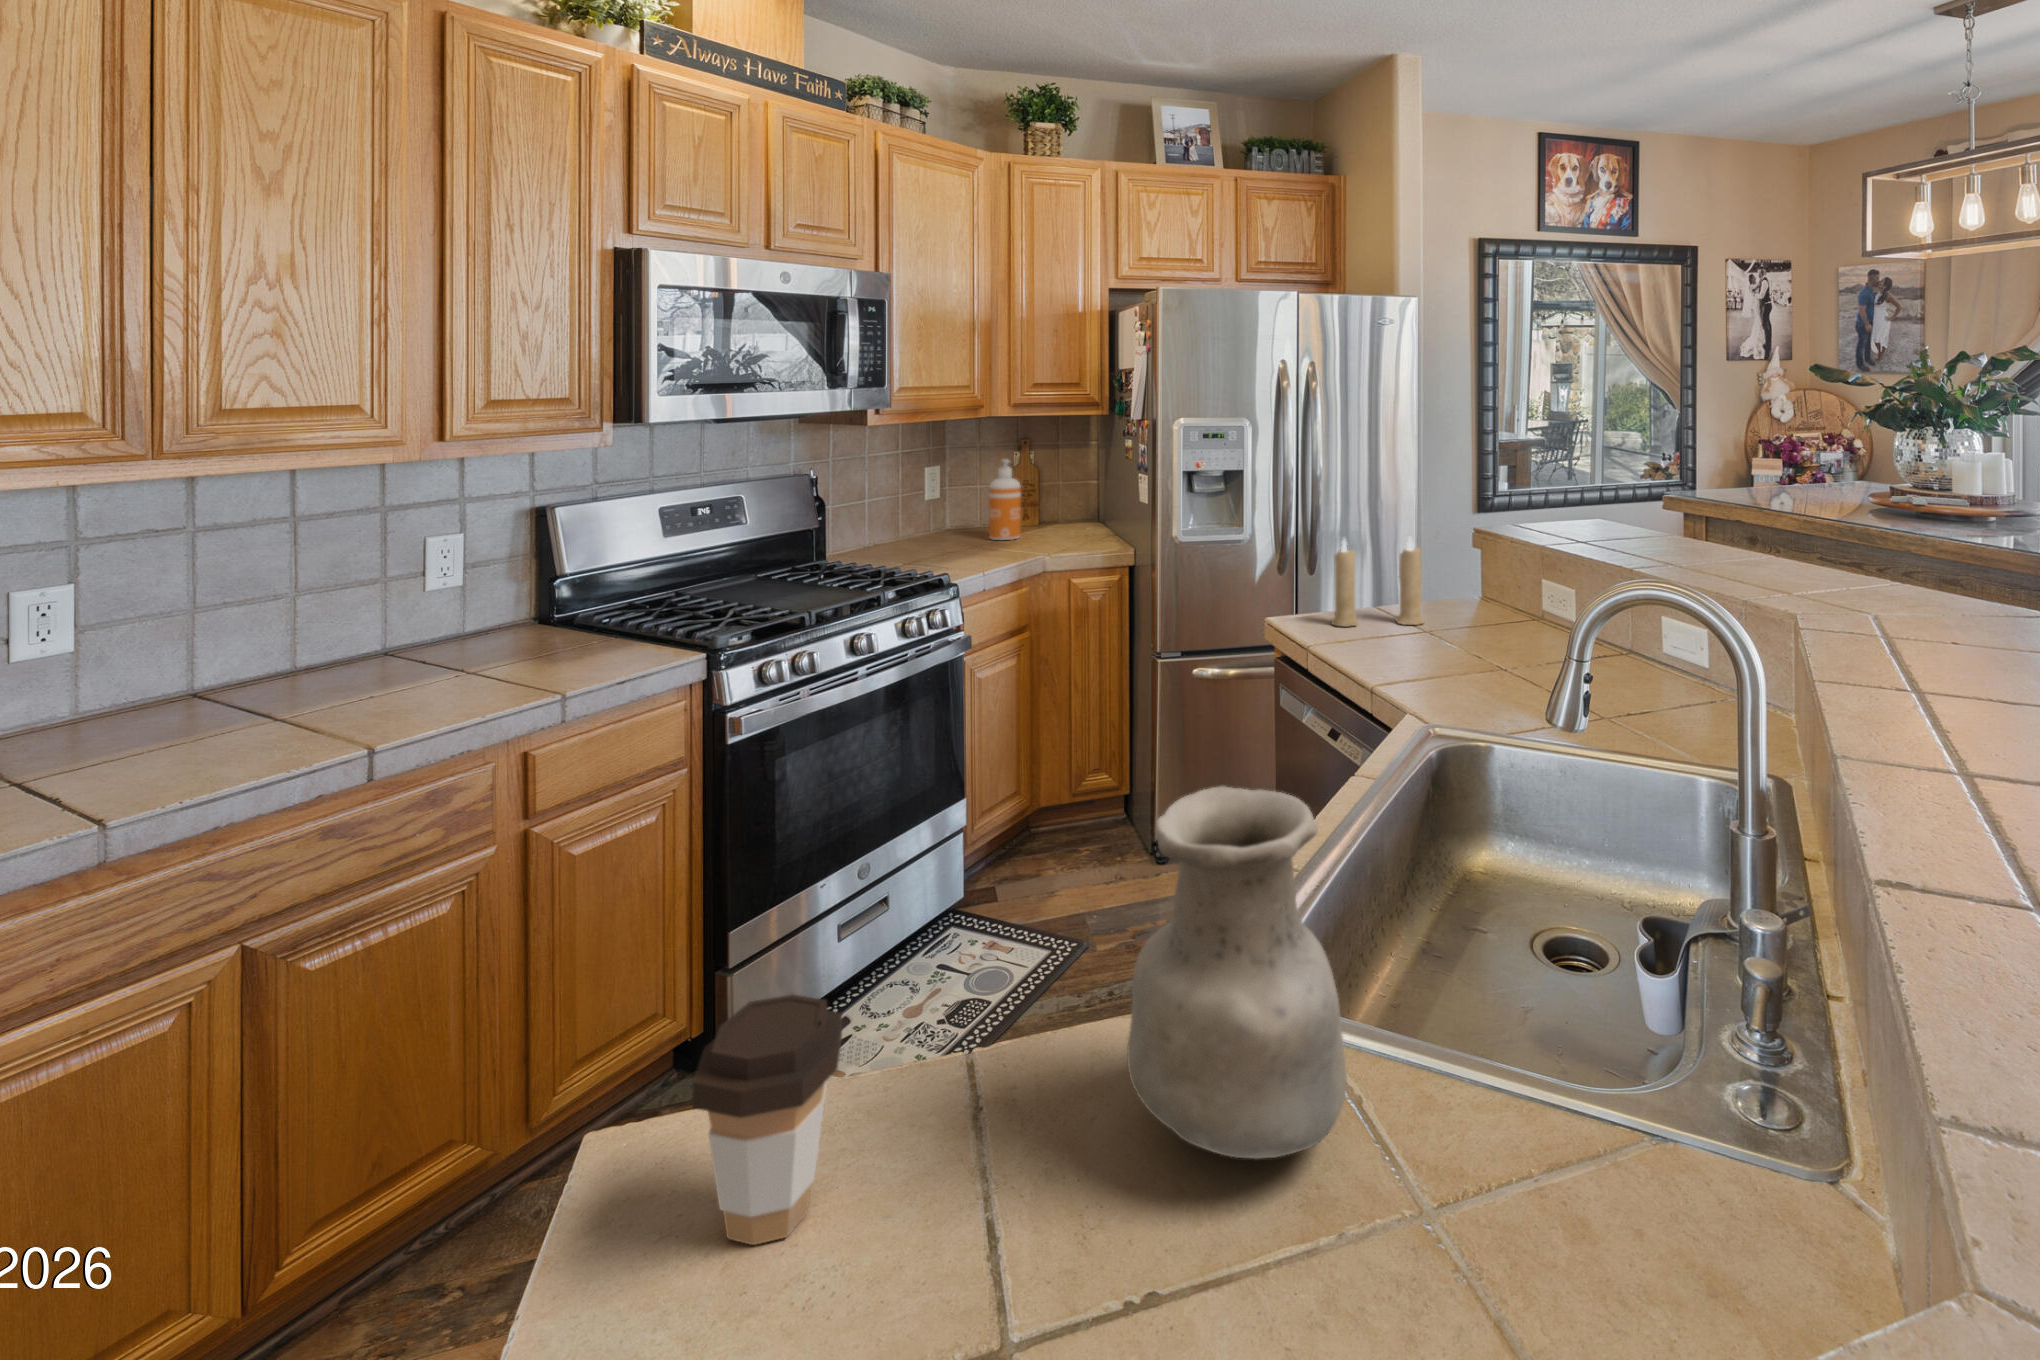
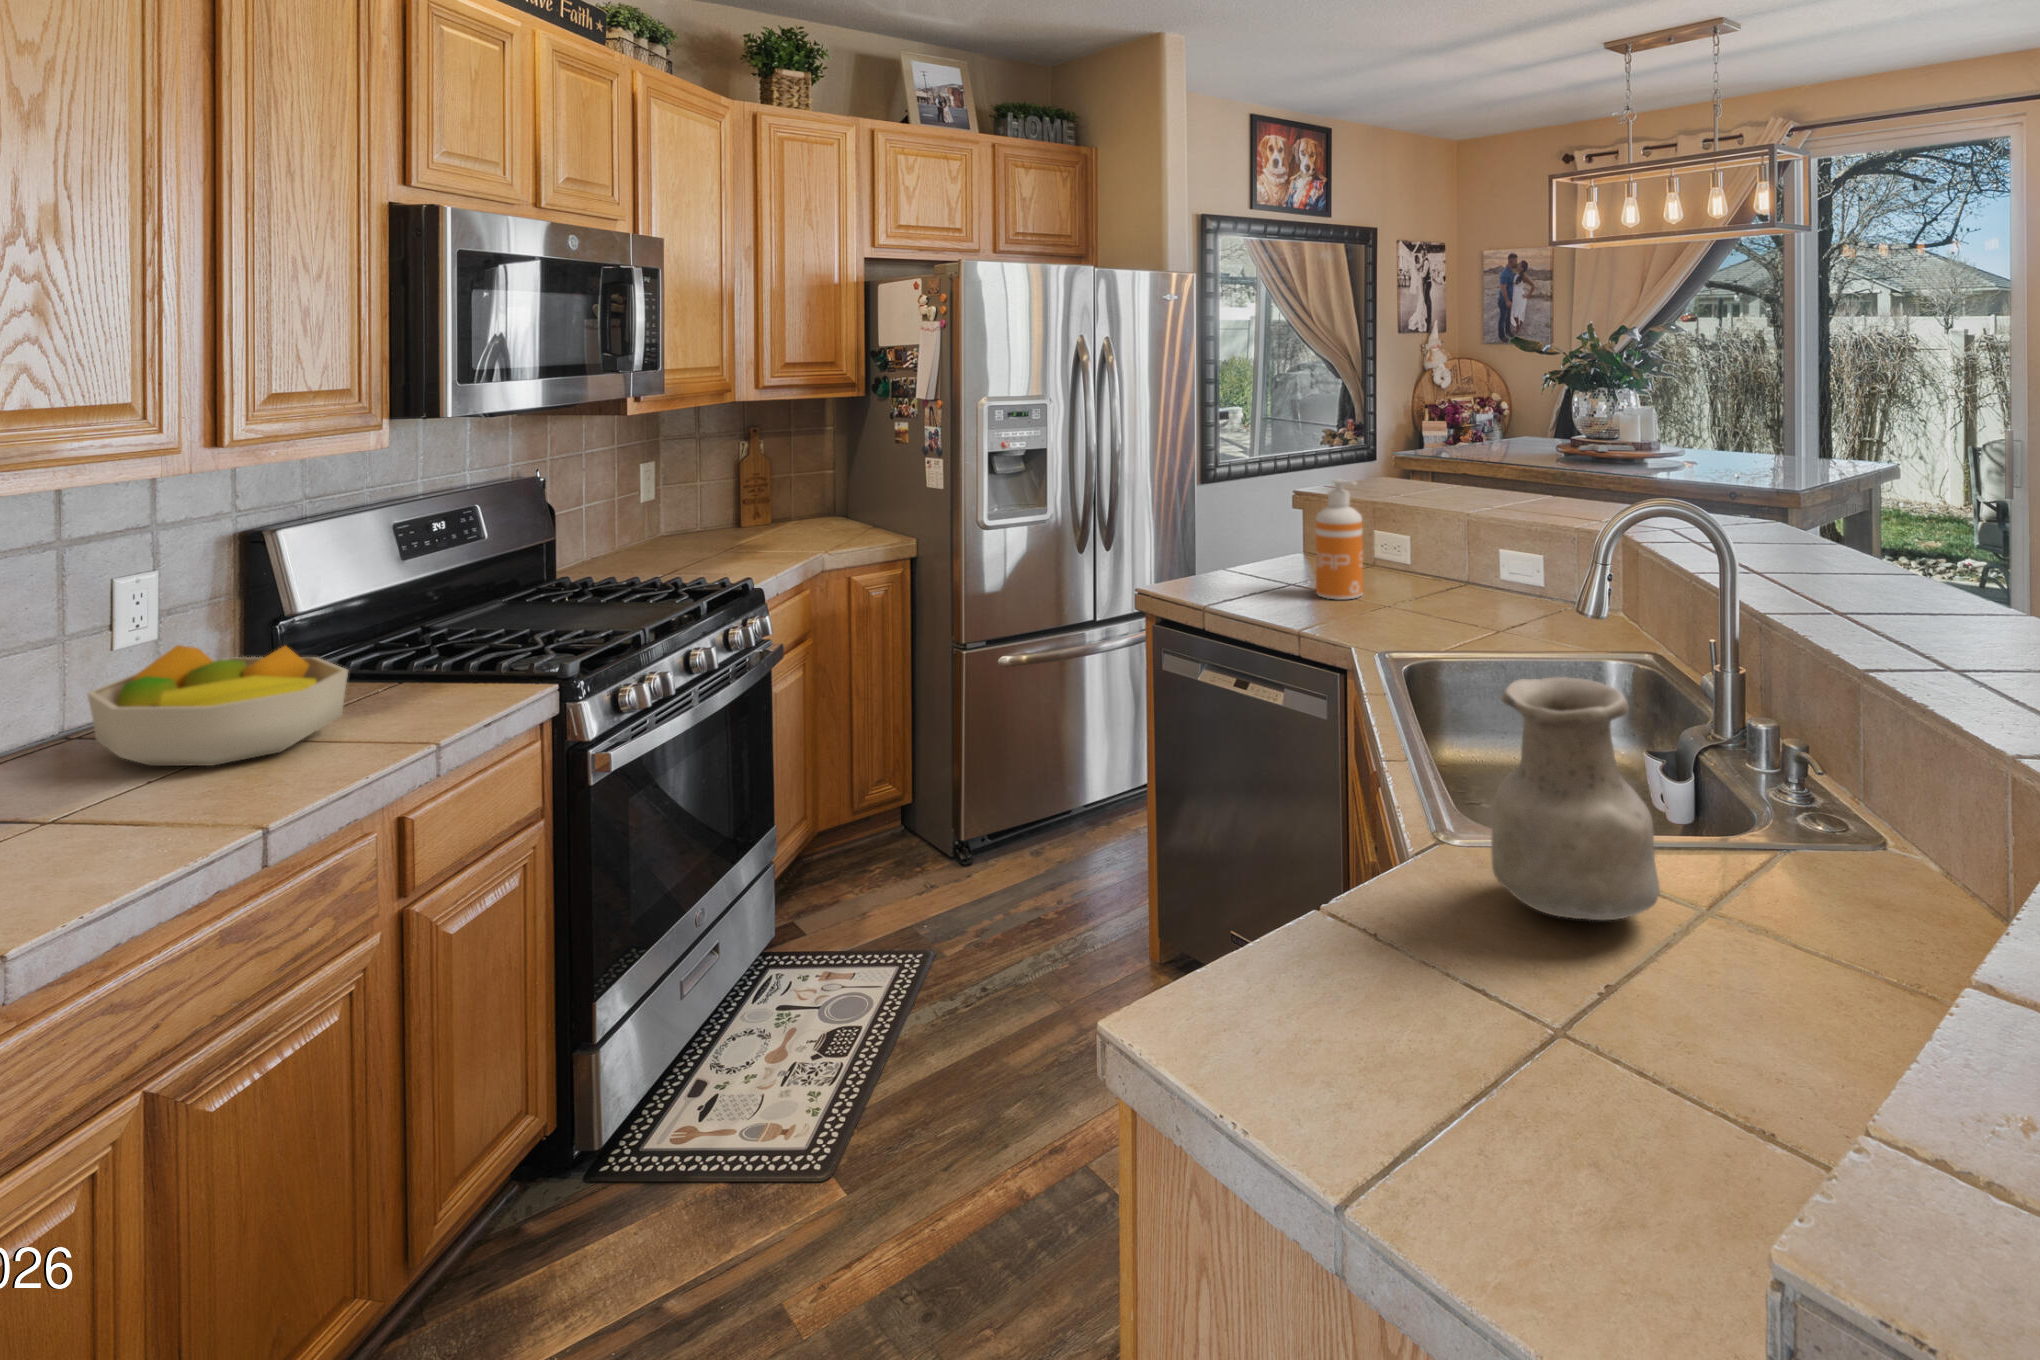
soap dispenser: present [989,459,1021,540] -> present [1316,479,1363,599]
candle: present [1331,538,1425,627] -> none [1213,500,1294,590]
fruit bowl: none [346,593,521,692] -> present [88,645,348,766]
coffee cup: present [692,995,842,1245] -> none [1290,864,1401,1046]

